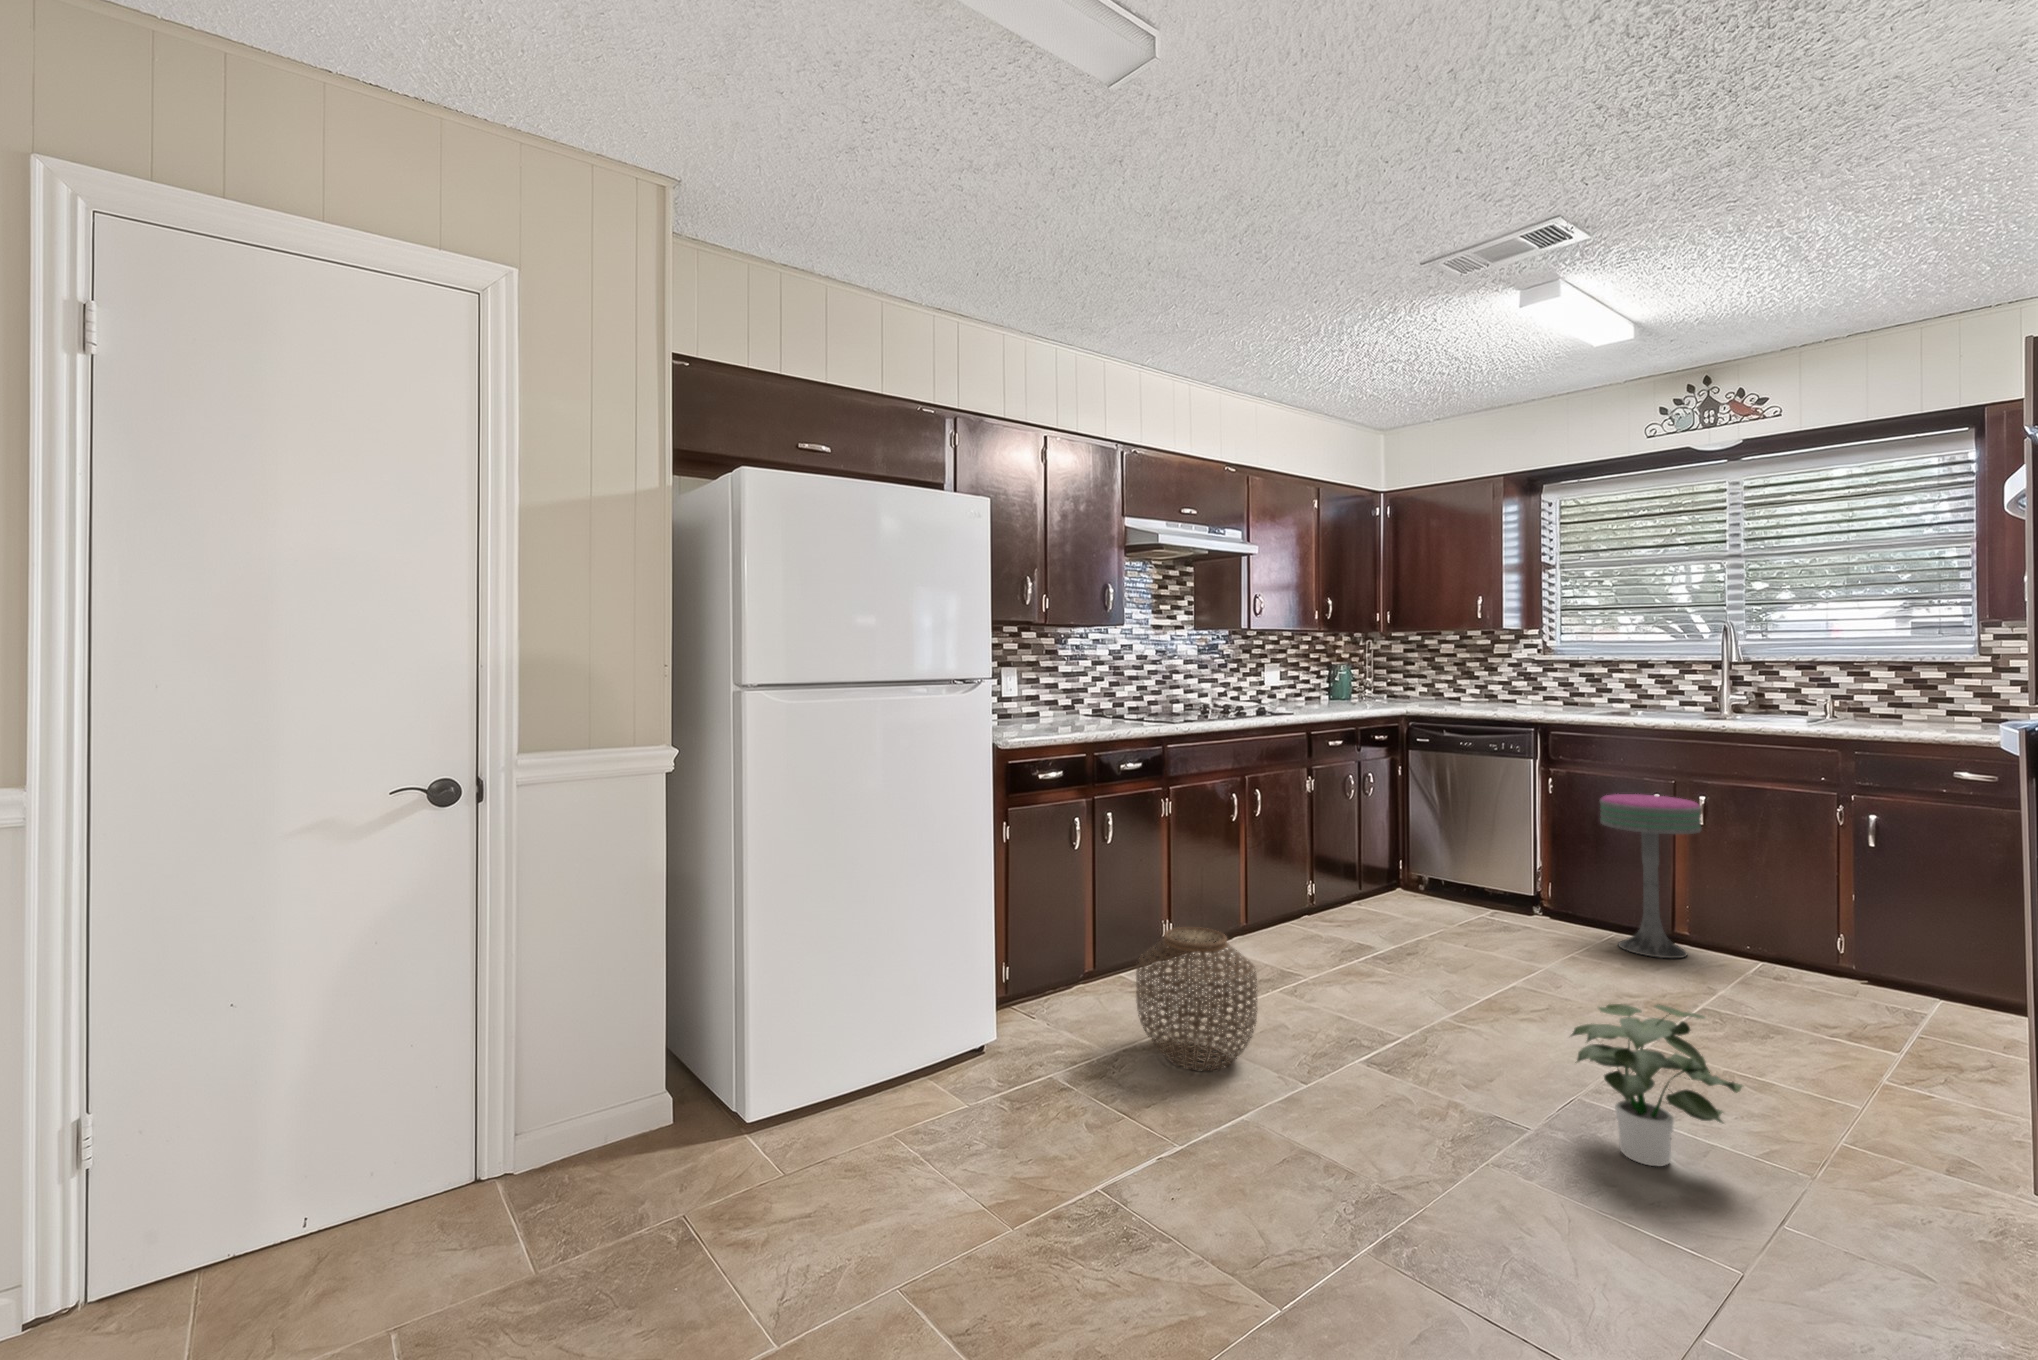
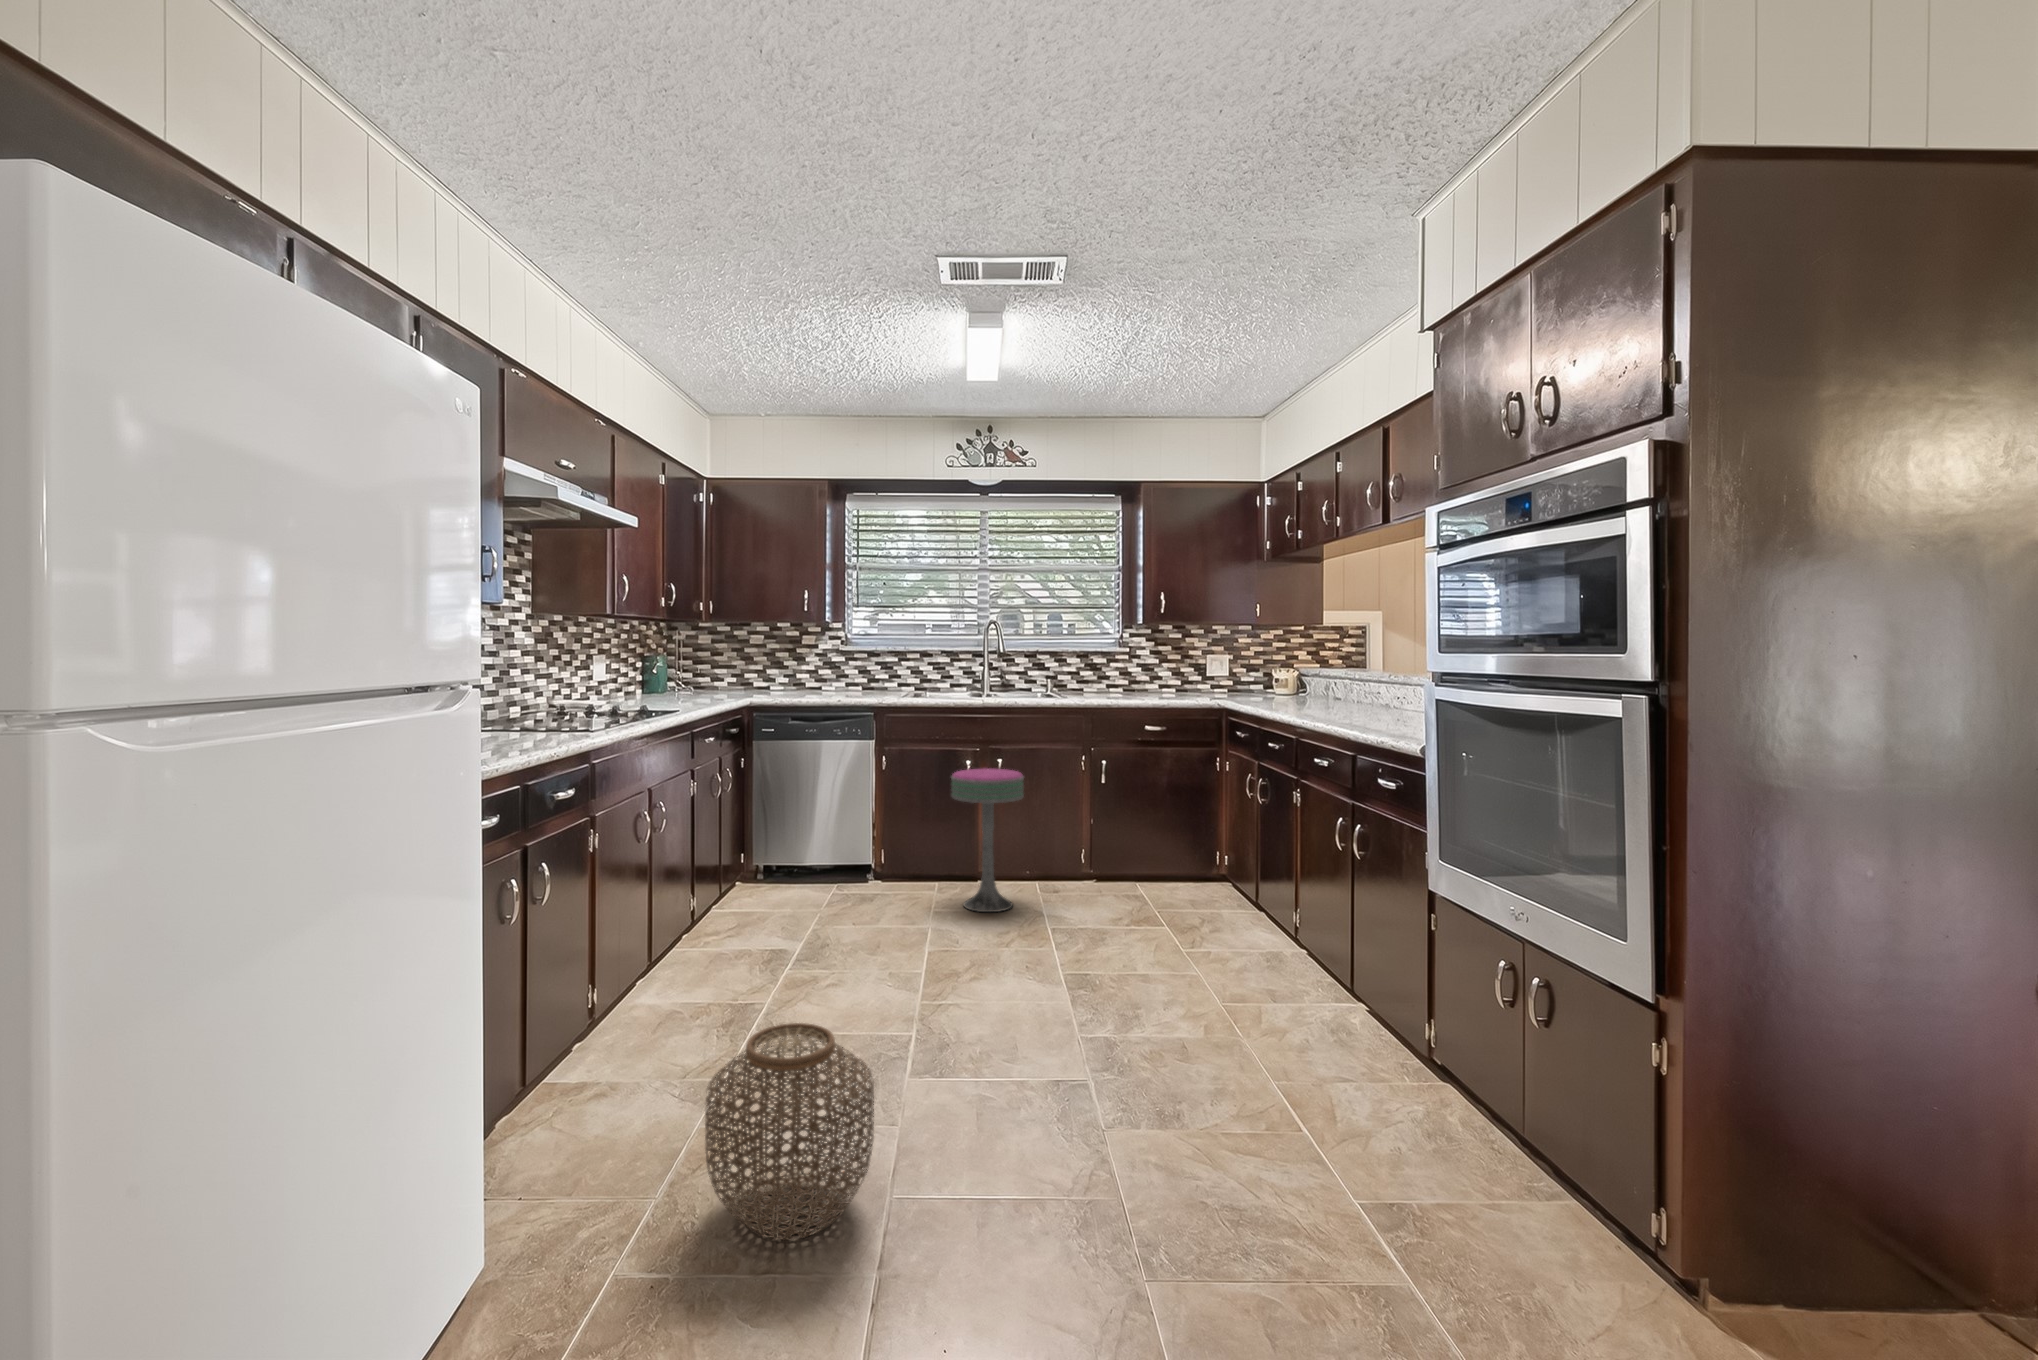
potted plant: present [1571,1004,1743,1166] -> none [1149,971,1296,1129]

